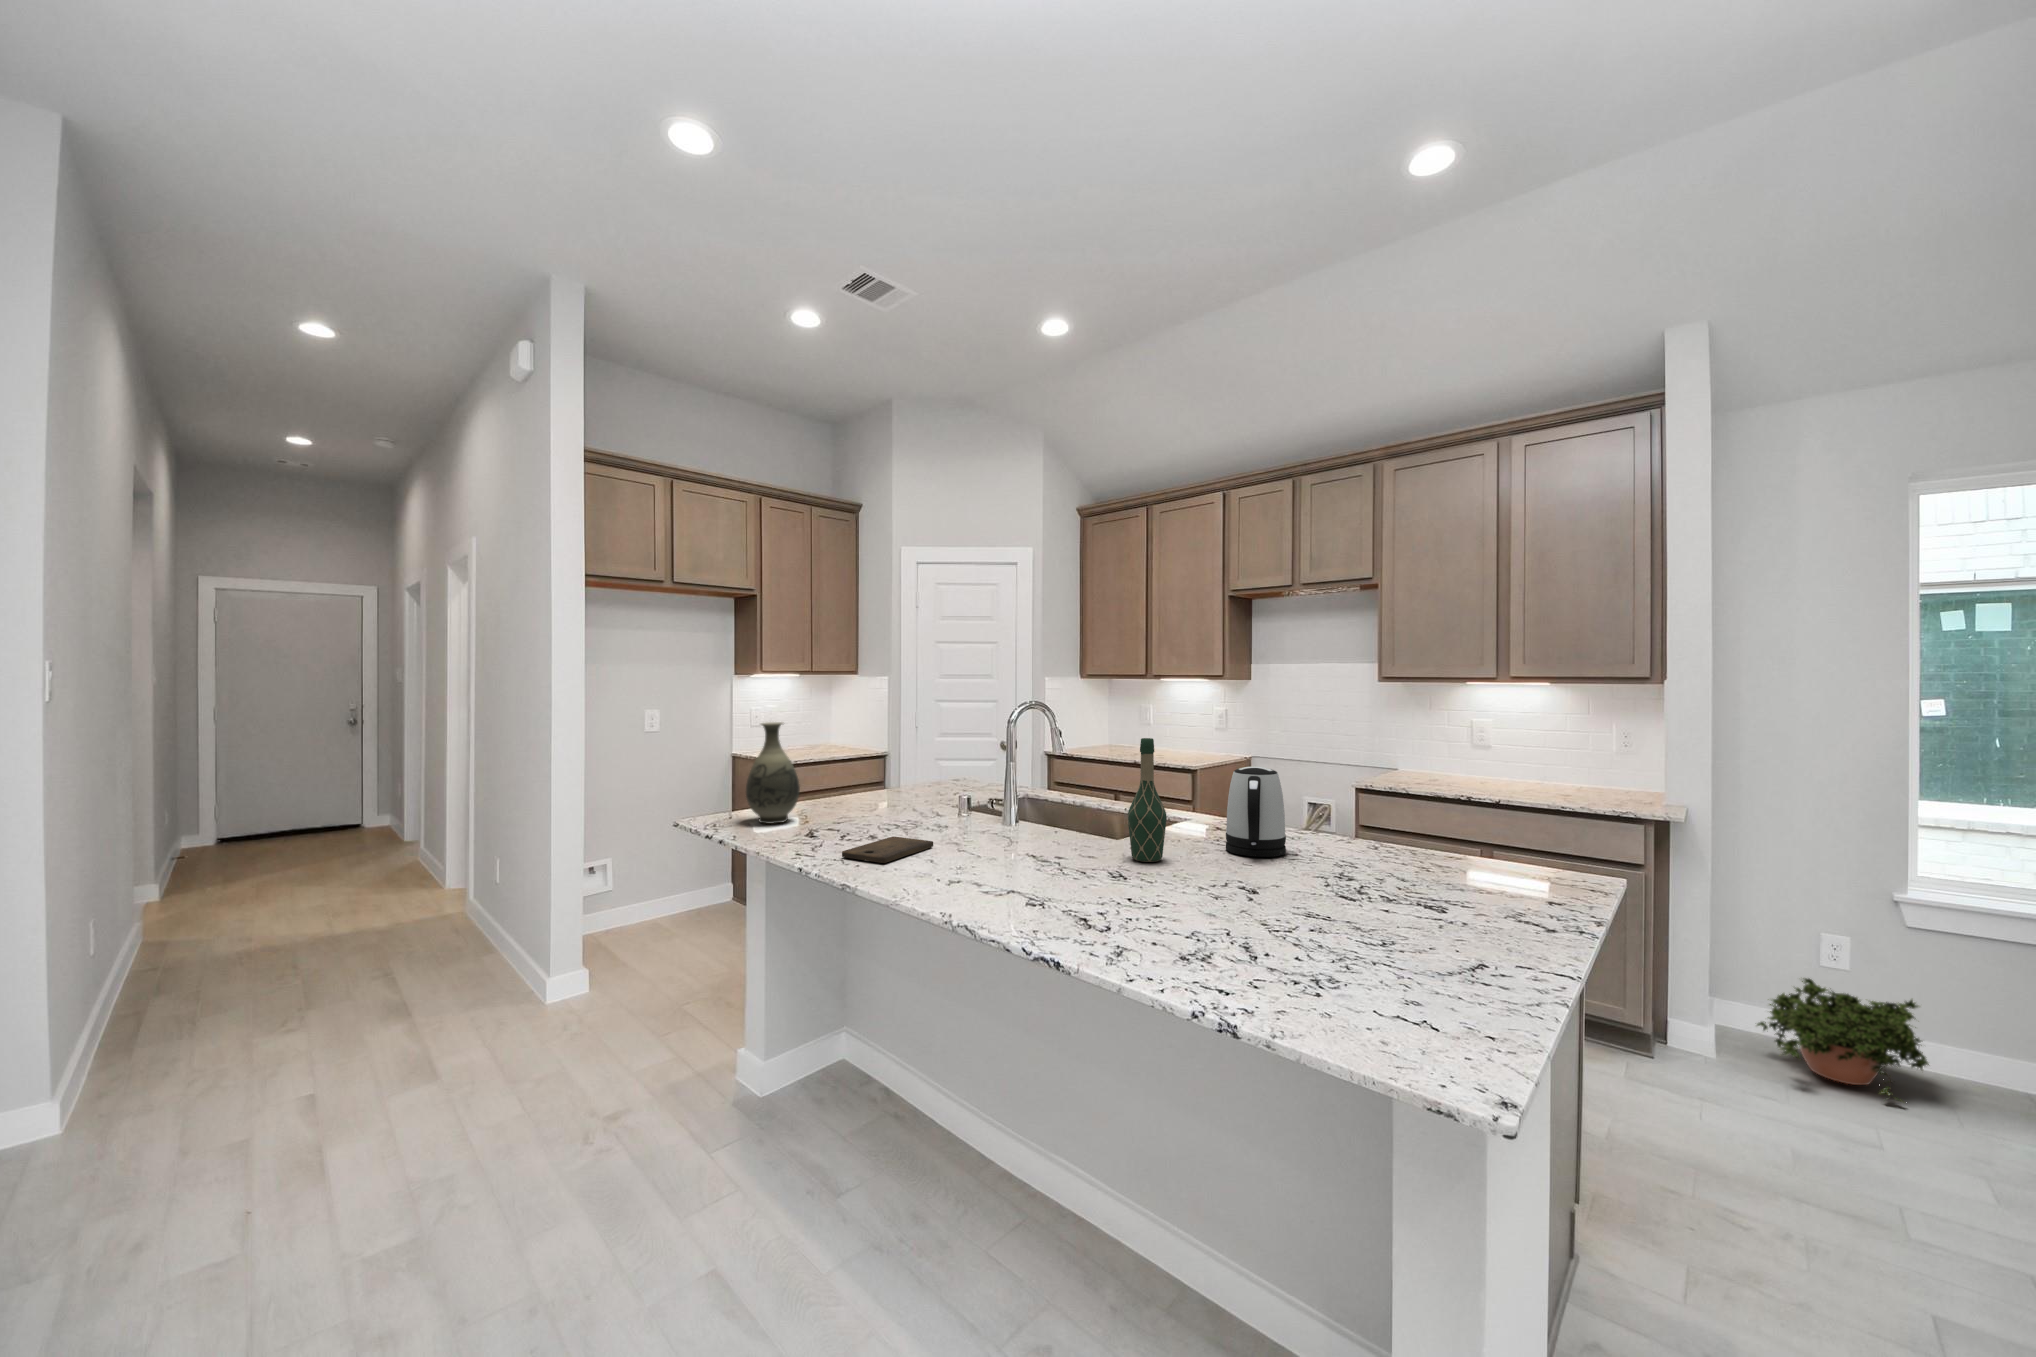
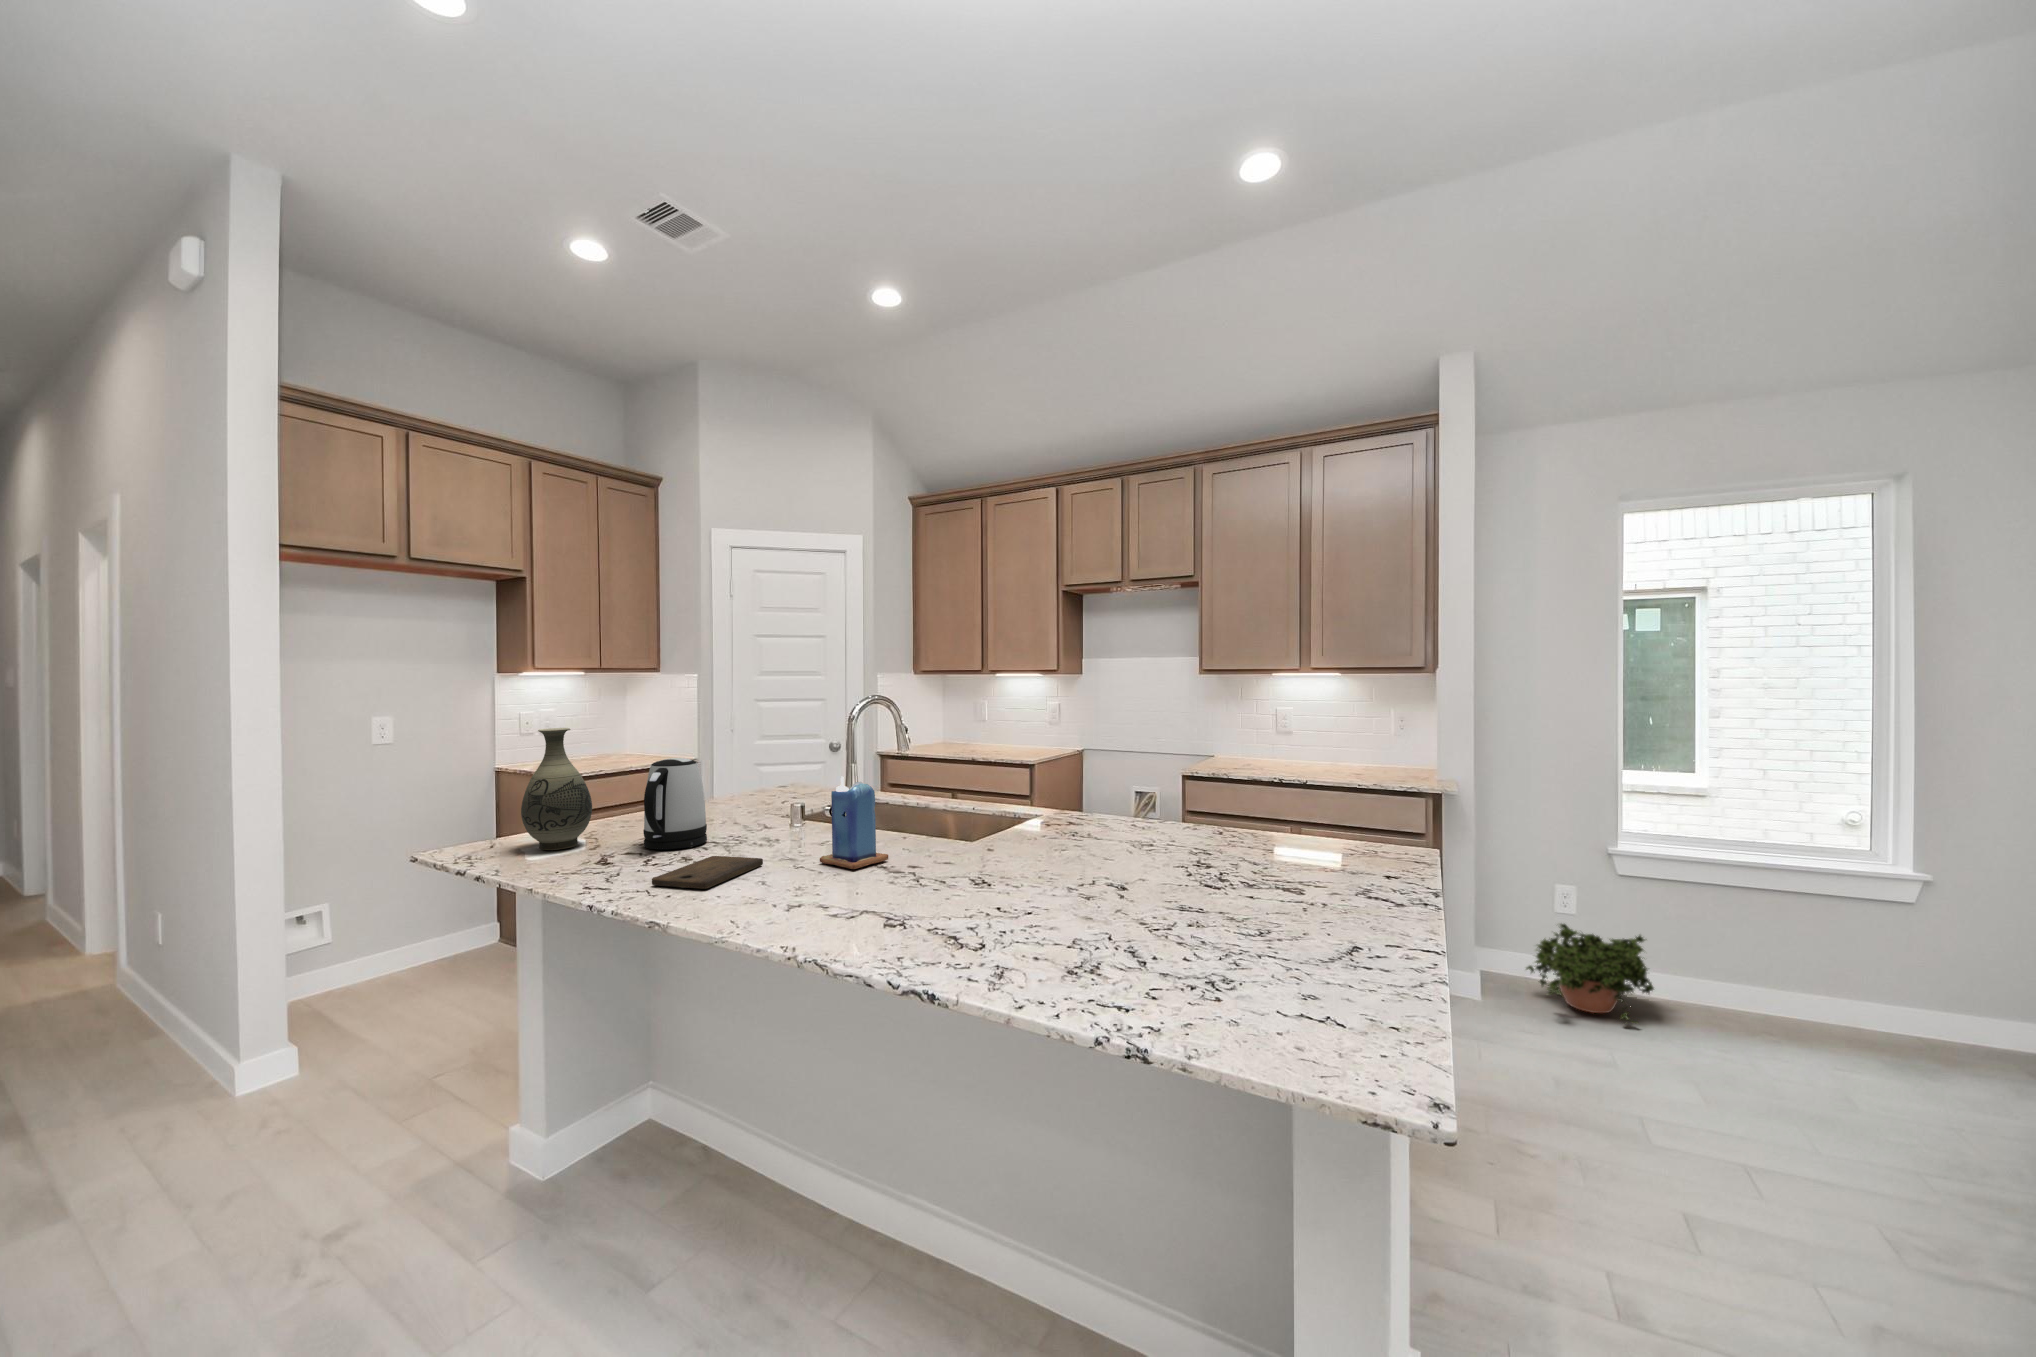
wine bottle: present [1128,738,1167,862] -> none [983,732,1025,865]
kettle: present [1226,766,1286,857] -> present [643,758,707,849]
candle: none [981,773,1041,856] -> present [820,776,888,869]

